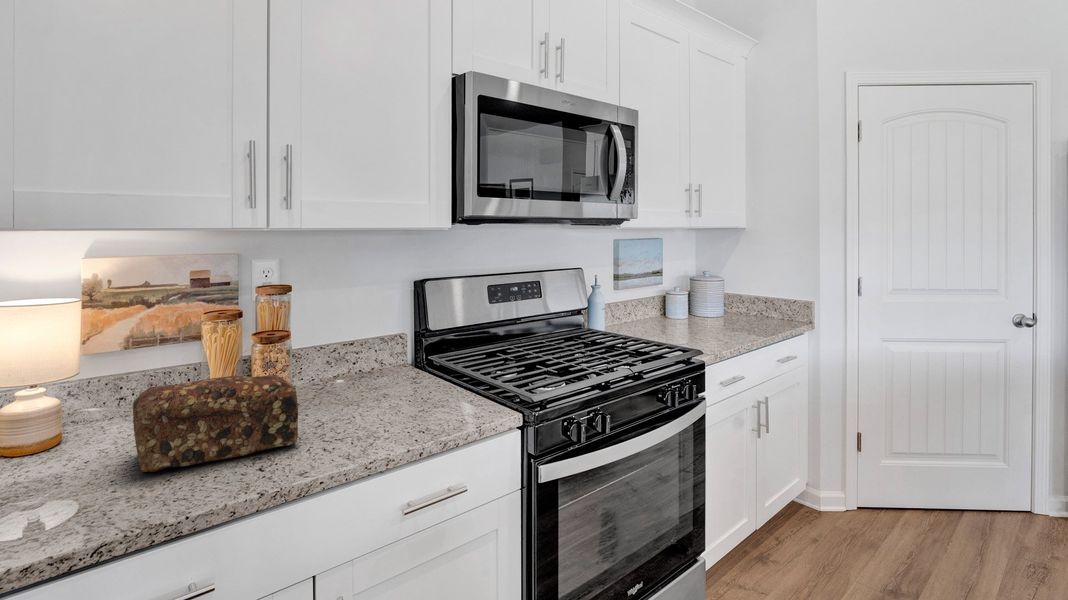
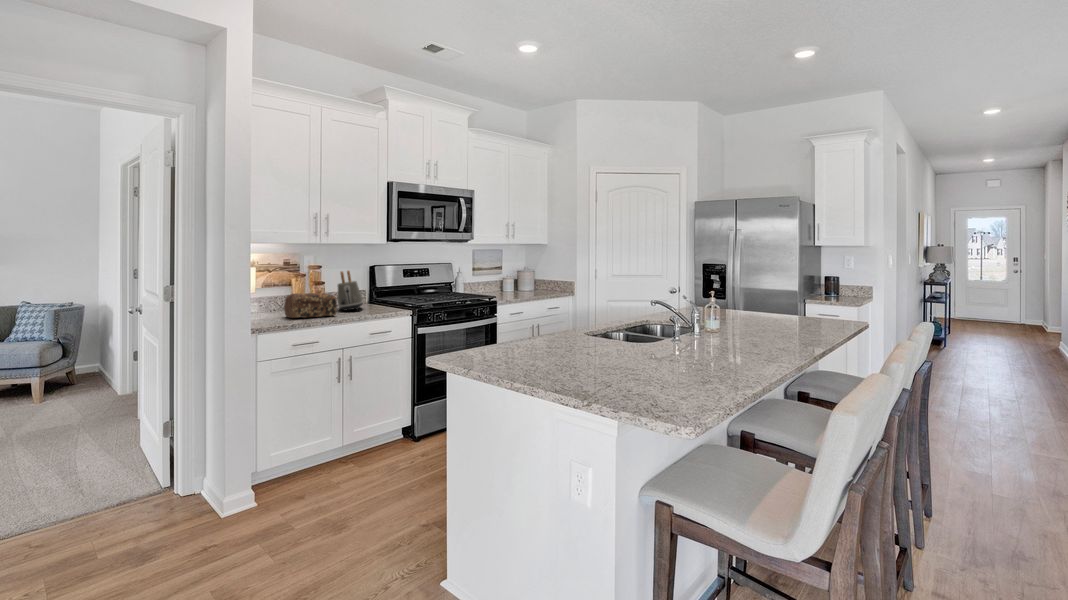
toaster: none [320,297,392,410] -> present [338,271,363,310]

